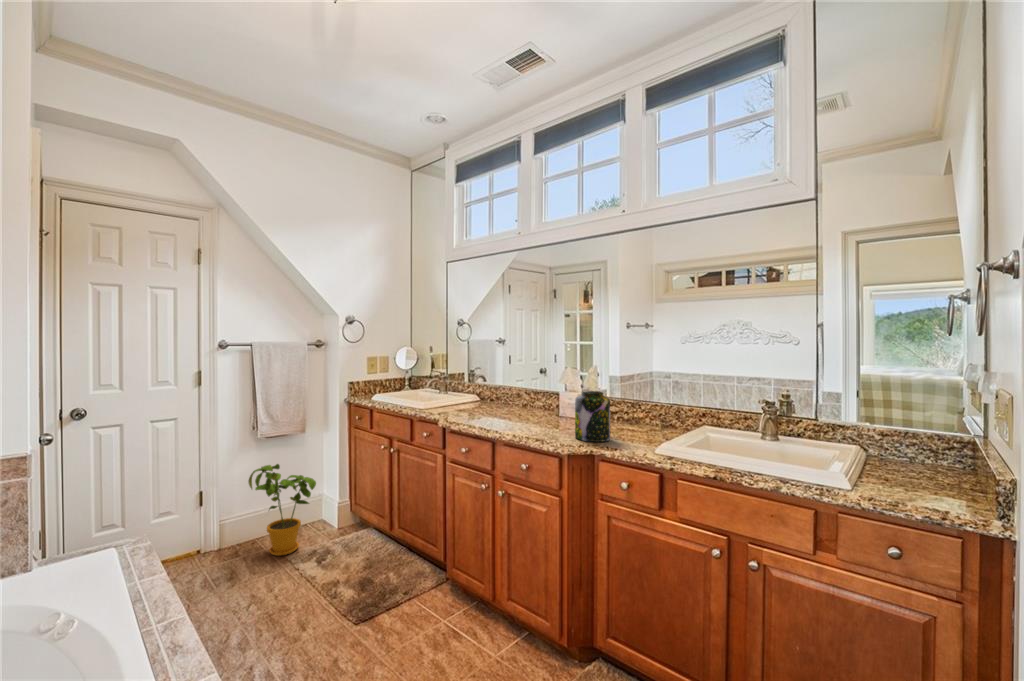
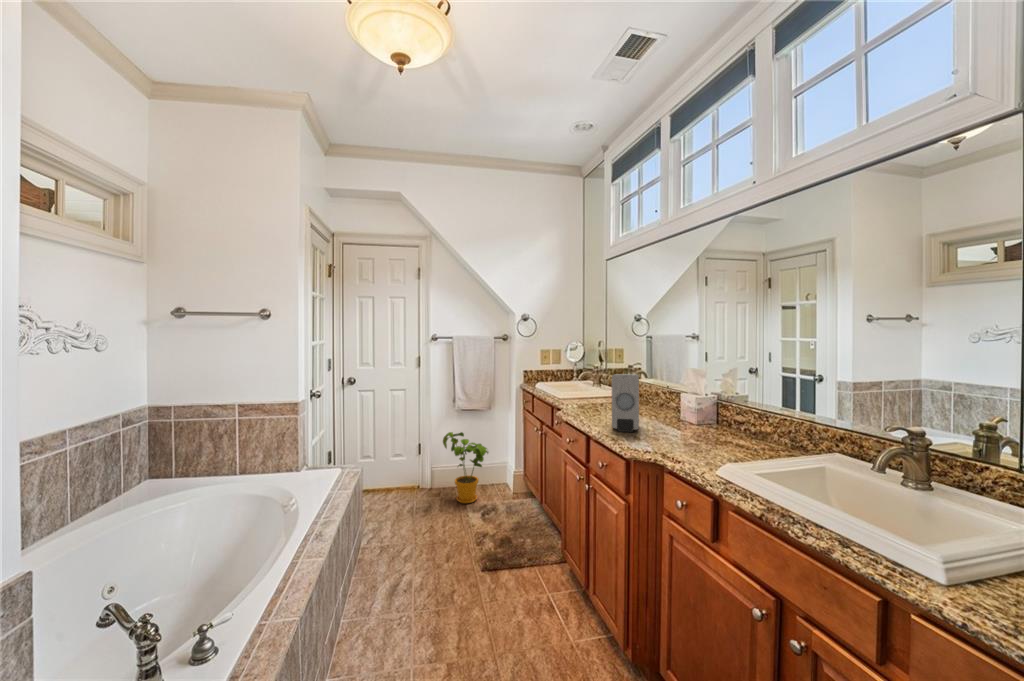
soap dispenser: none [514,375,549,431] -> present [612,374,639,432]
jar: present [575,391,610,442] -> none [651,396,689,453]

